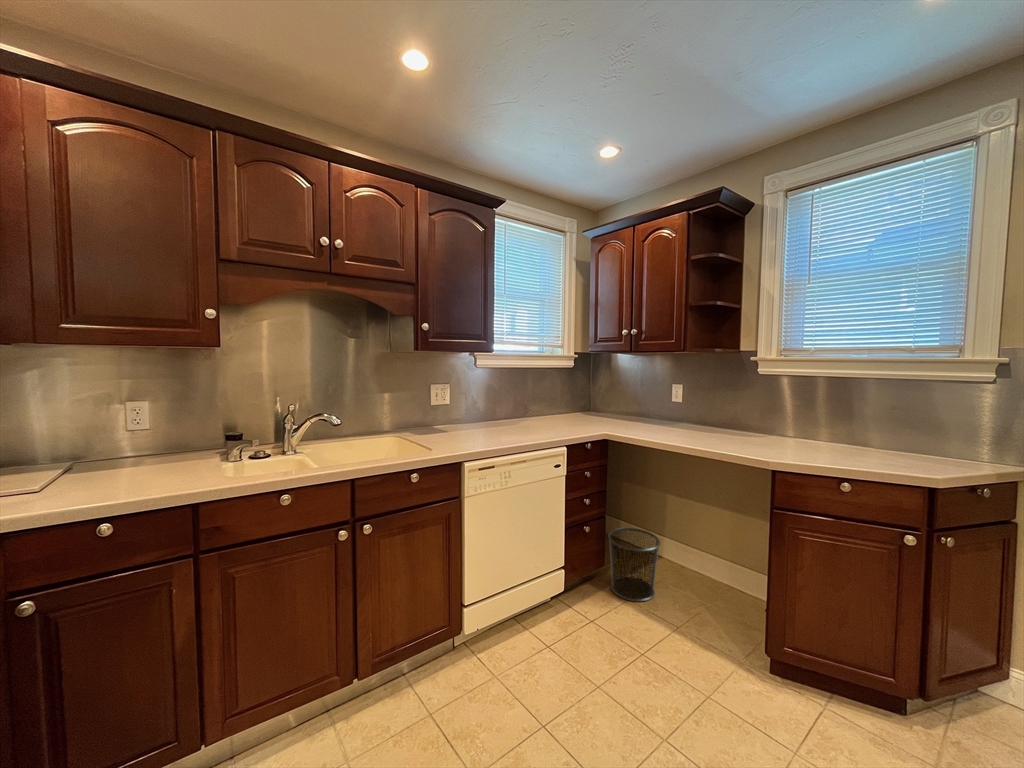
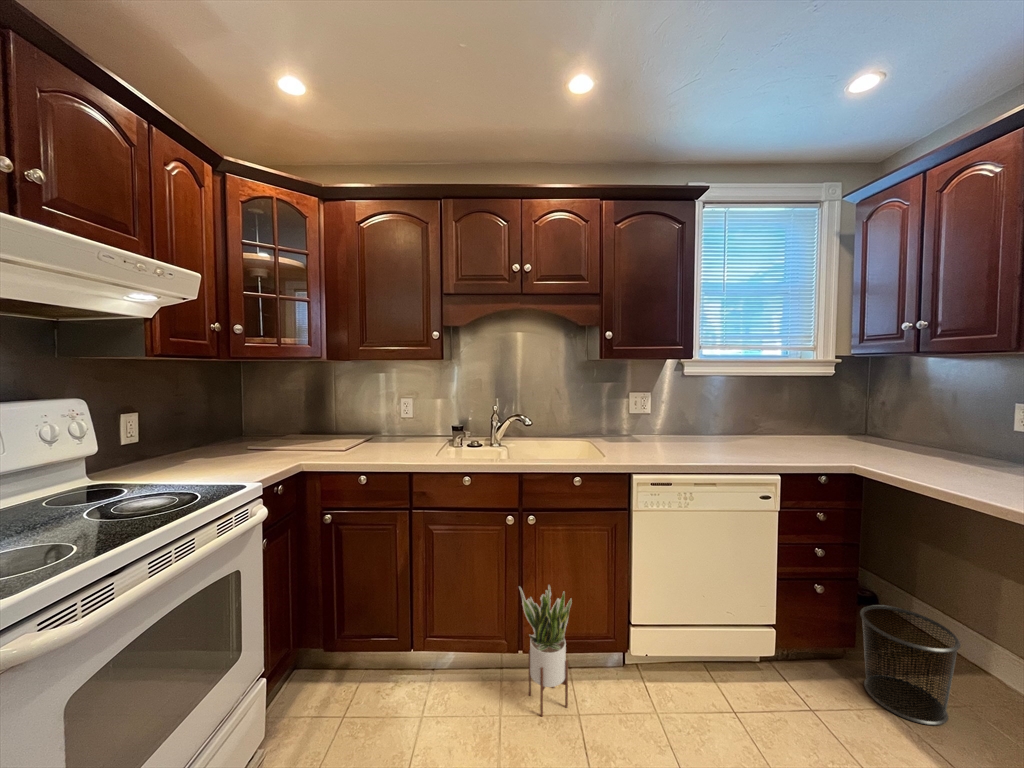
potted plant: none [361,595,417,741] -> present [519,585,572,717]

